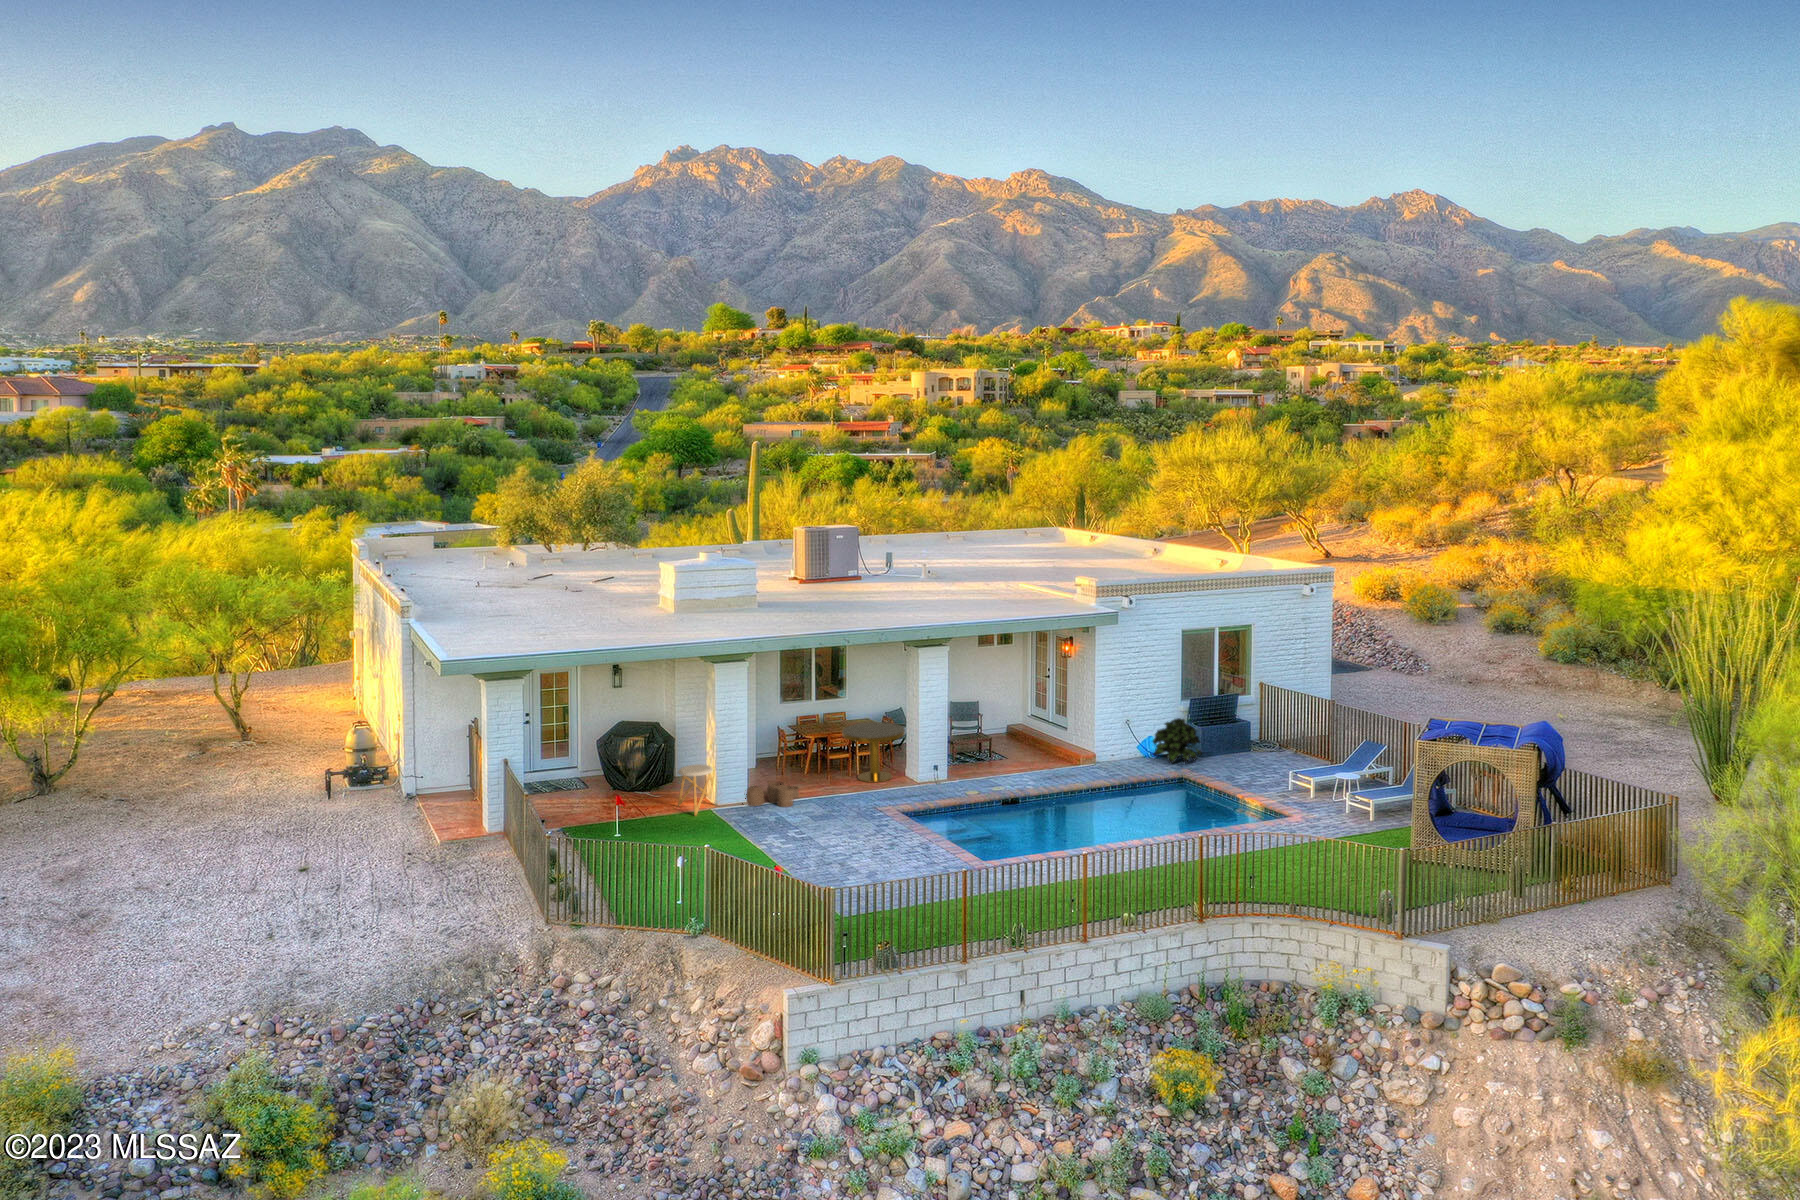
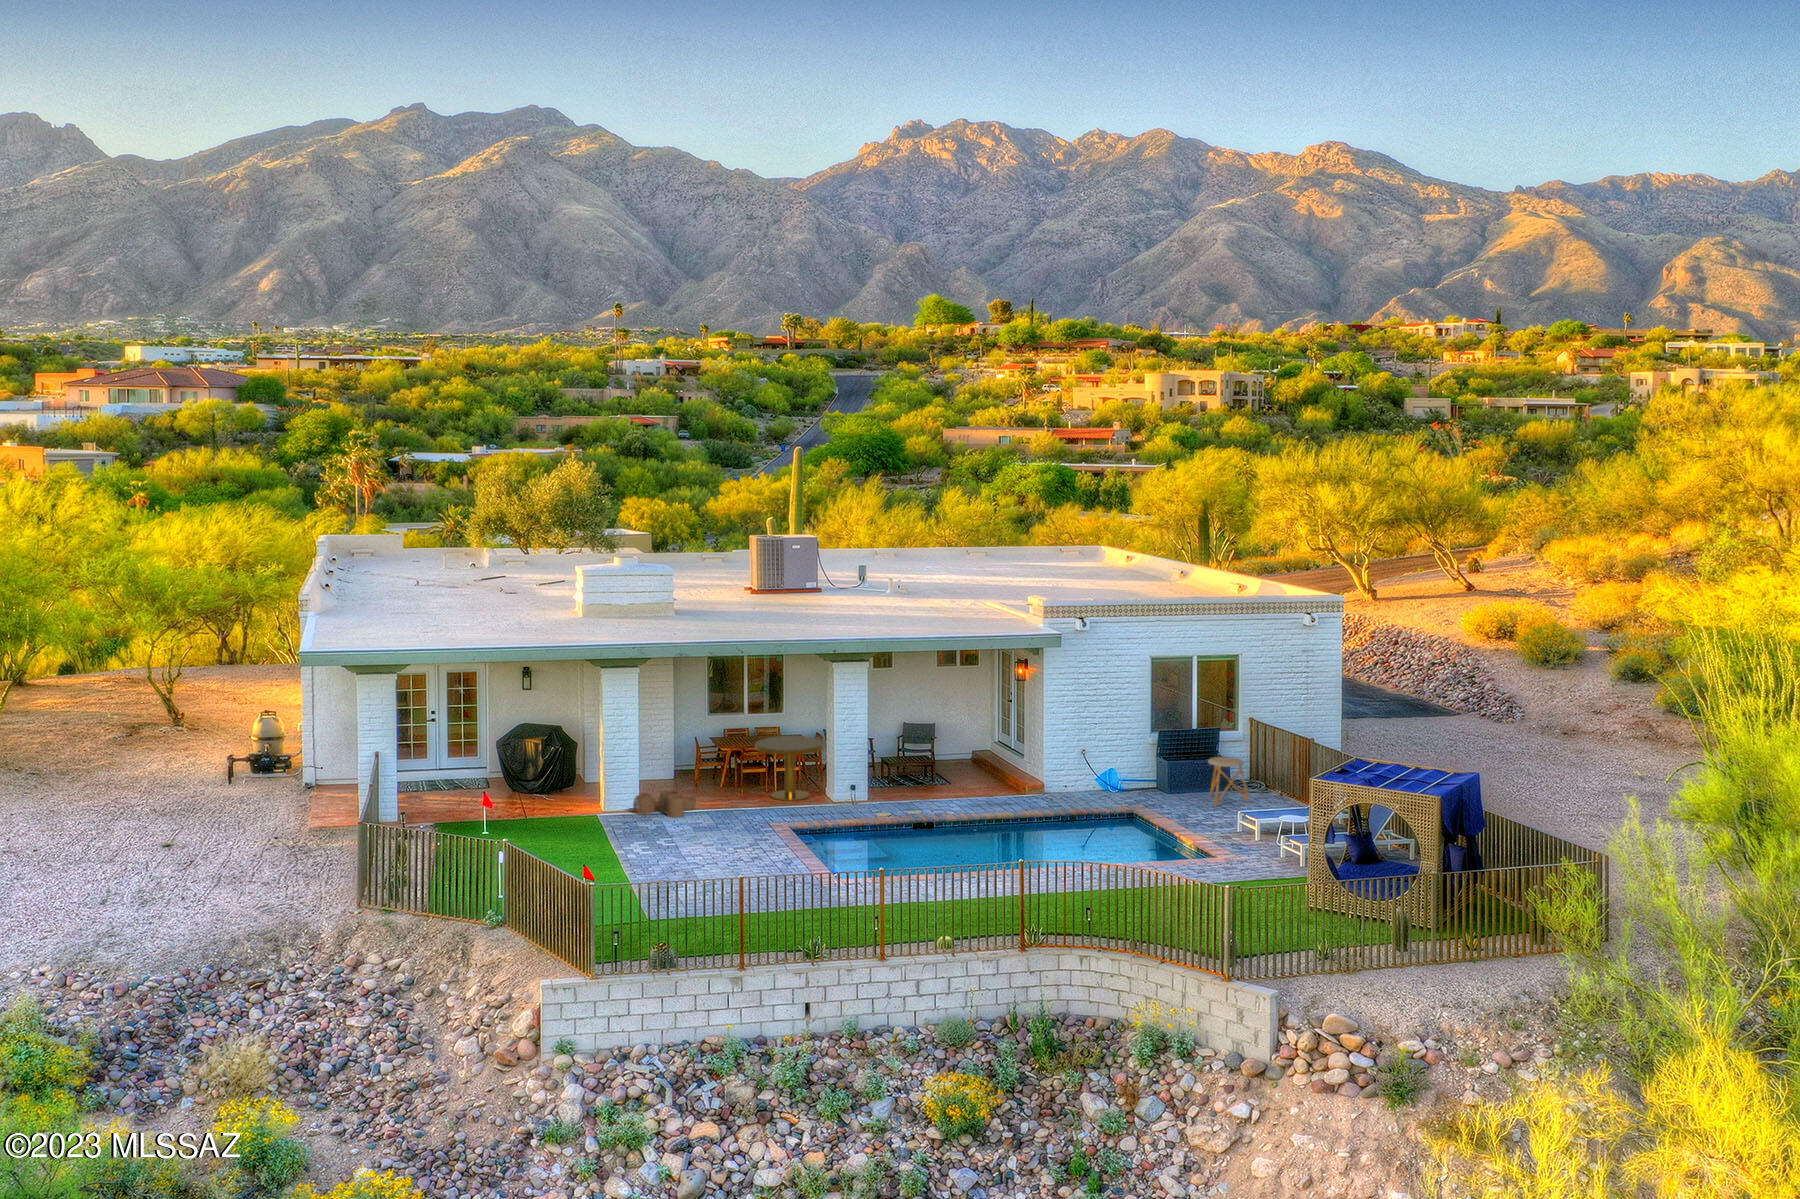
potted plant: present [1153,718,1202,763] -> none [1106,751,1166,803]
stool: present [678,764,713,816] -> present [1208,757,1249,806]

